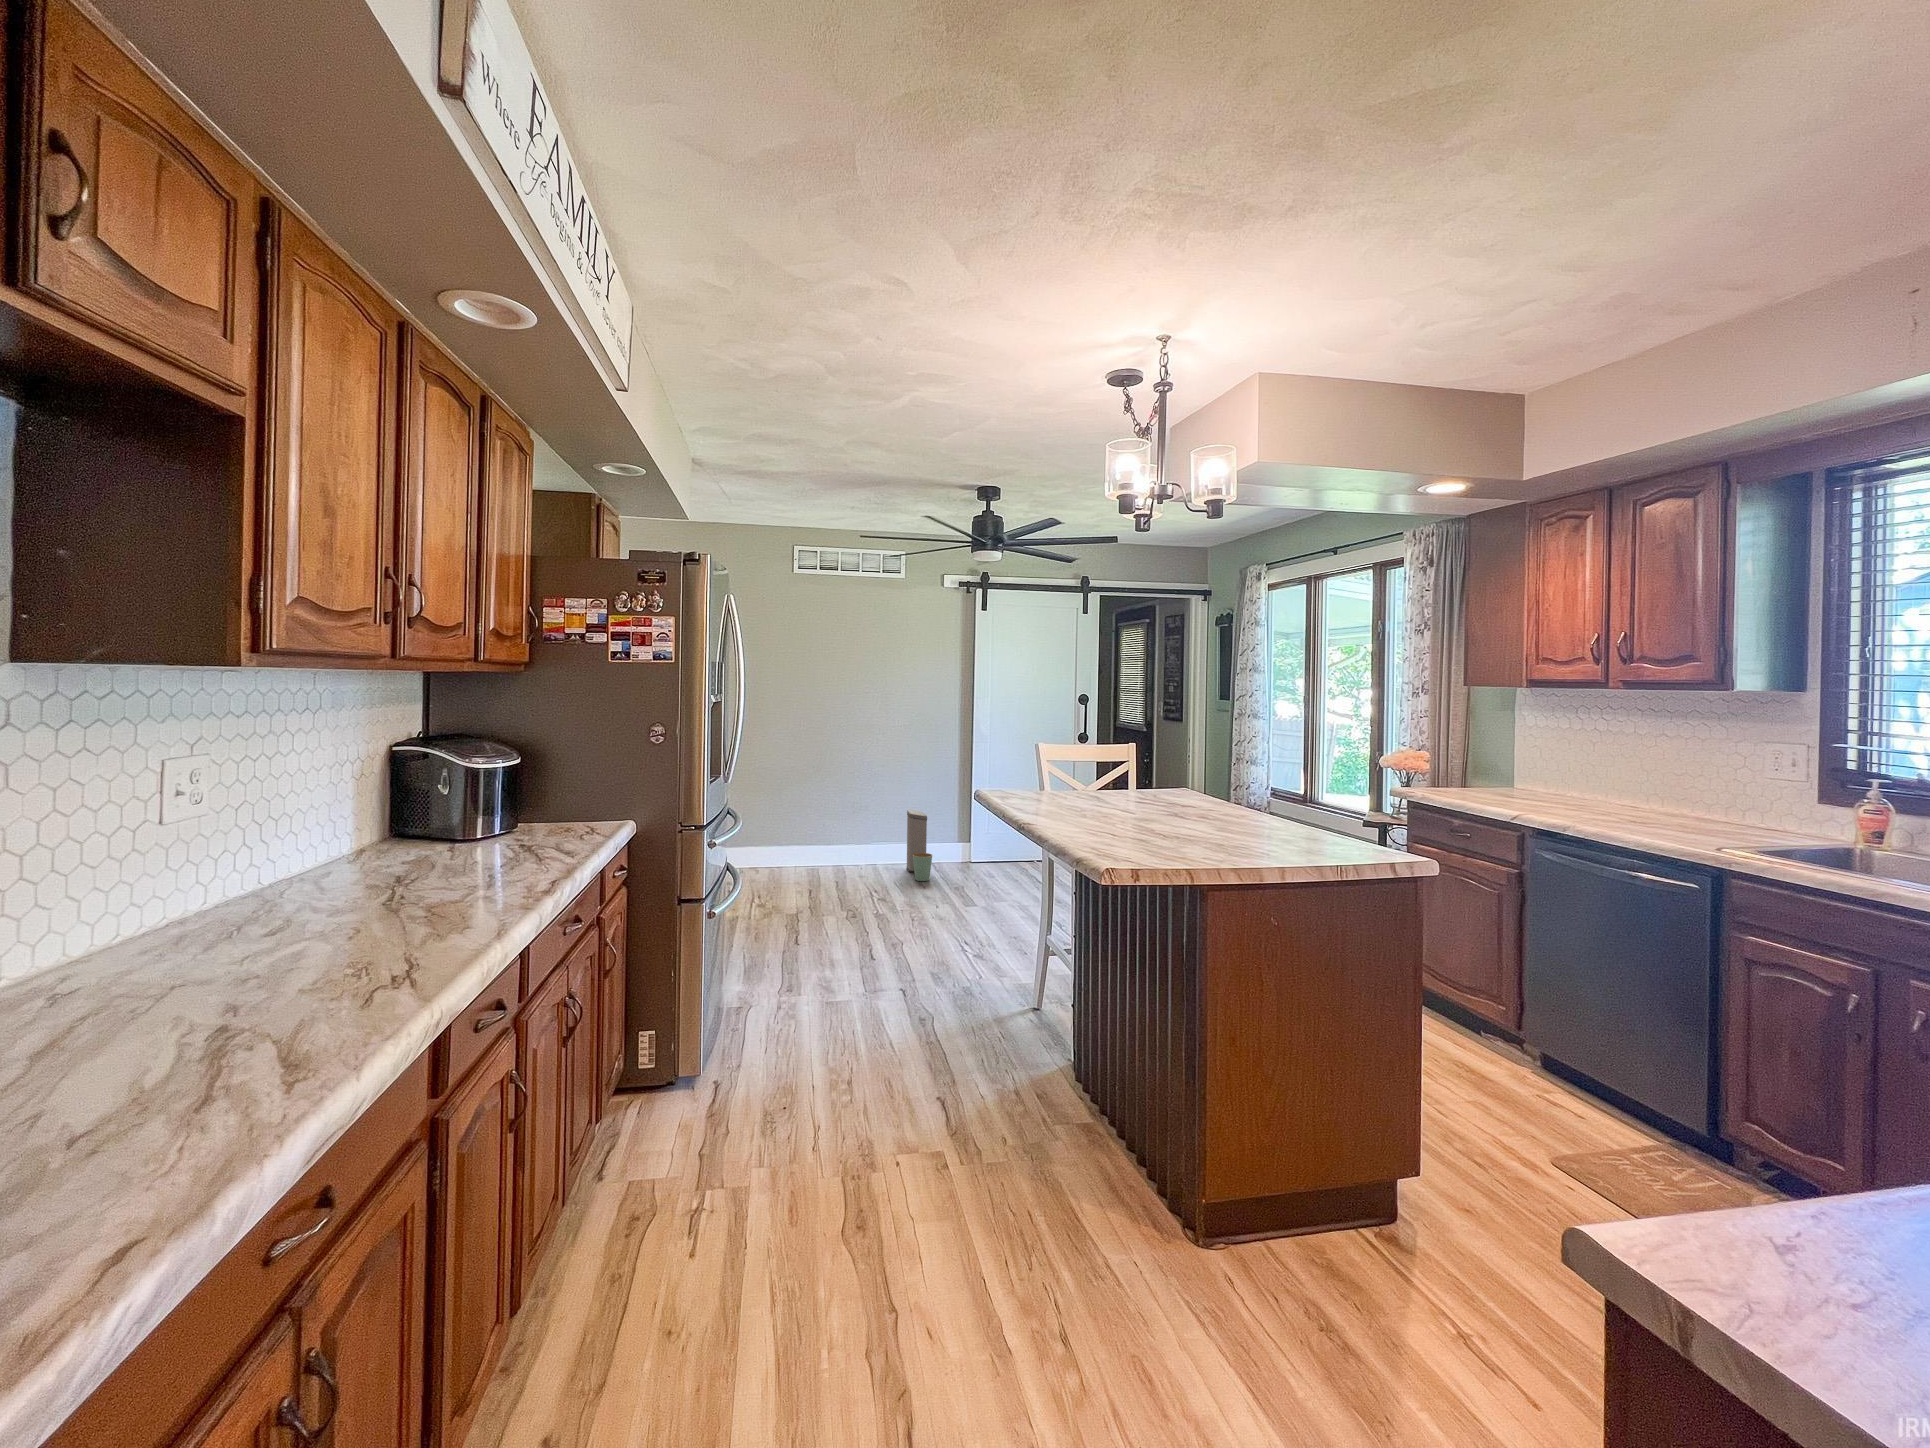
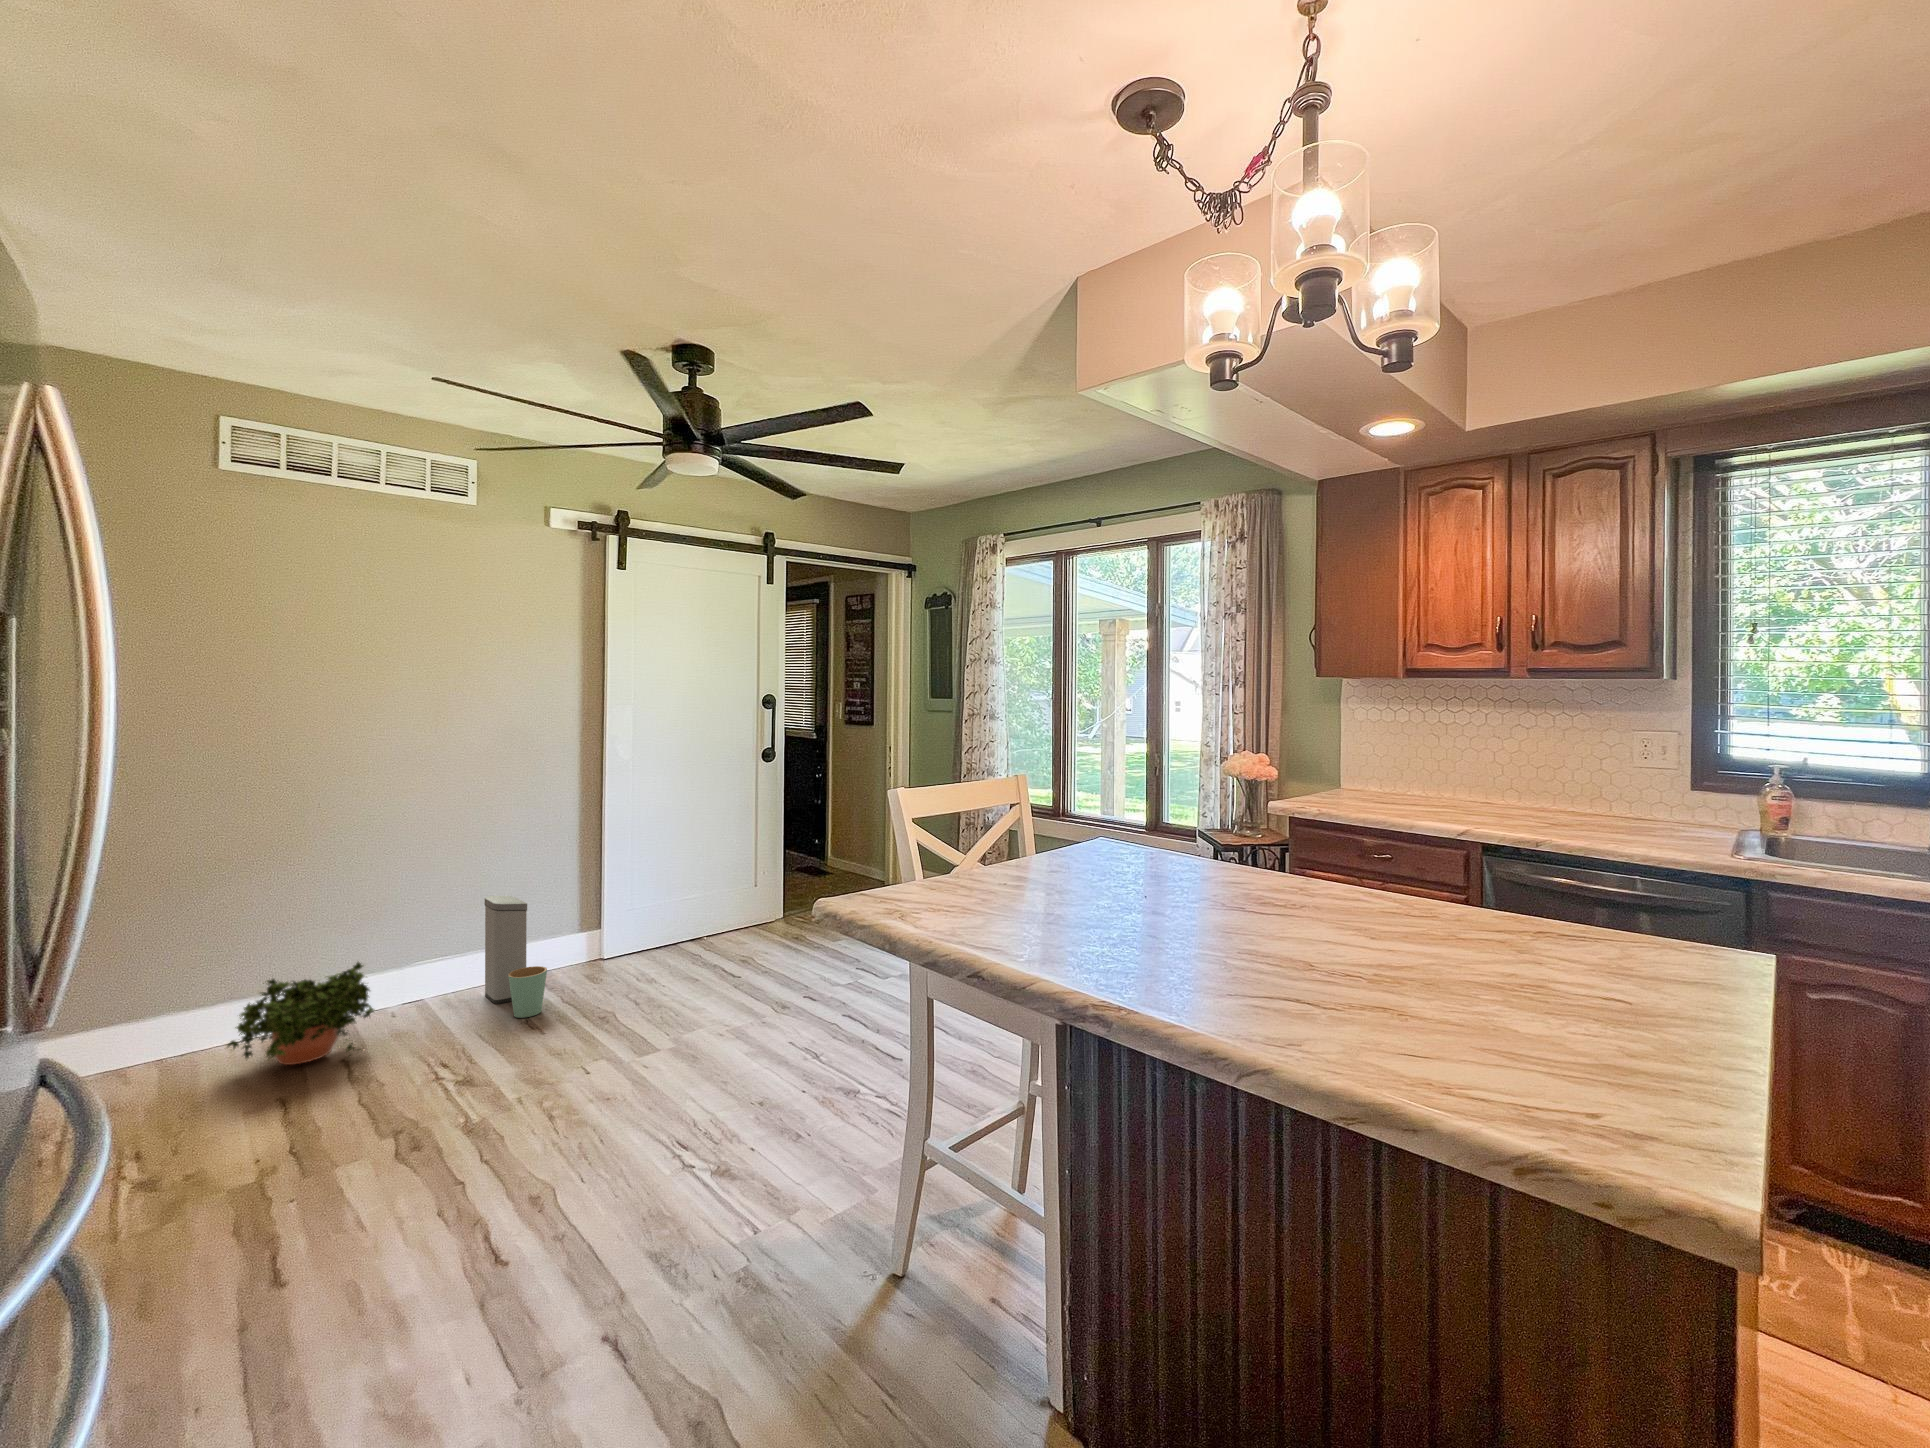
potted plant: none [791,832,852,883] -> present [227,962,374,1065]

